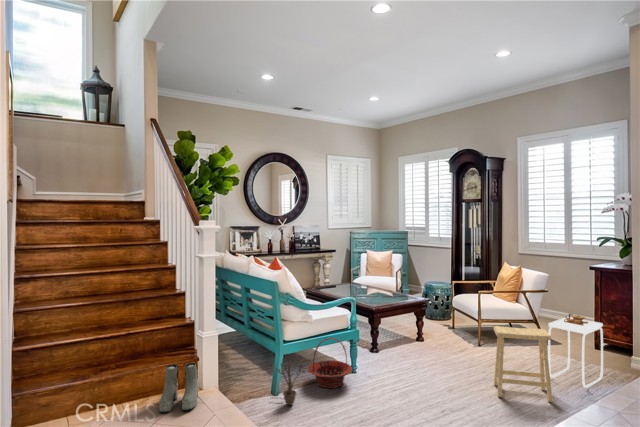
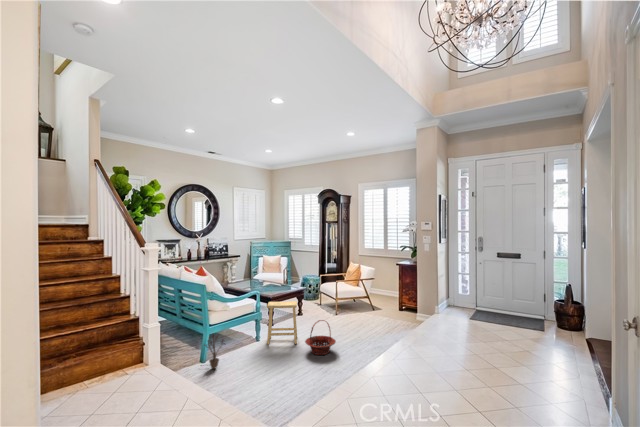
side table: present [548,314,603,388] -> none [375,292,403,334]
footstool: present [494,326,553,402] -> present [267,301,297,344]
basket: present [308,338,352,388] -> present [305,320,336,355]
boots: present [159,363,199,412] -> none [116,347,147,386]

